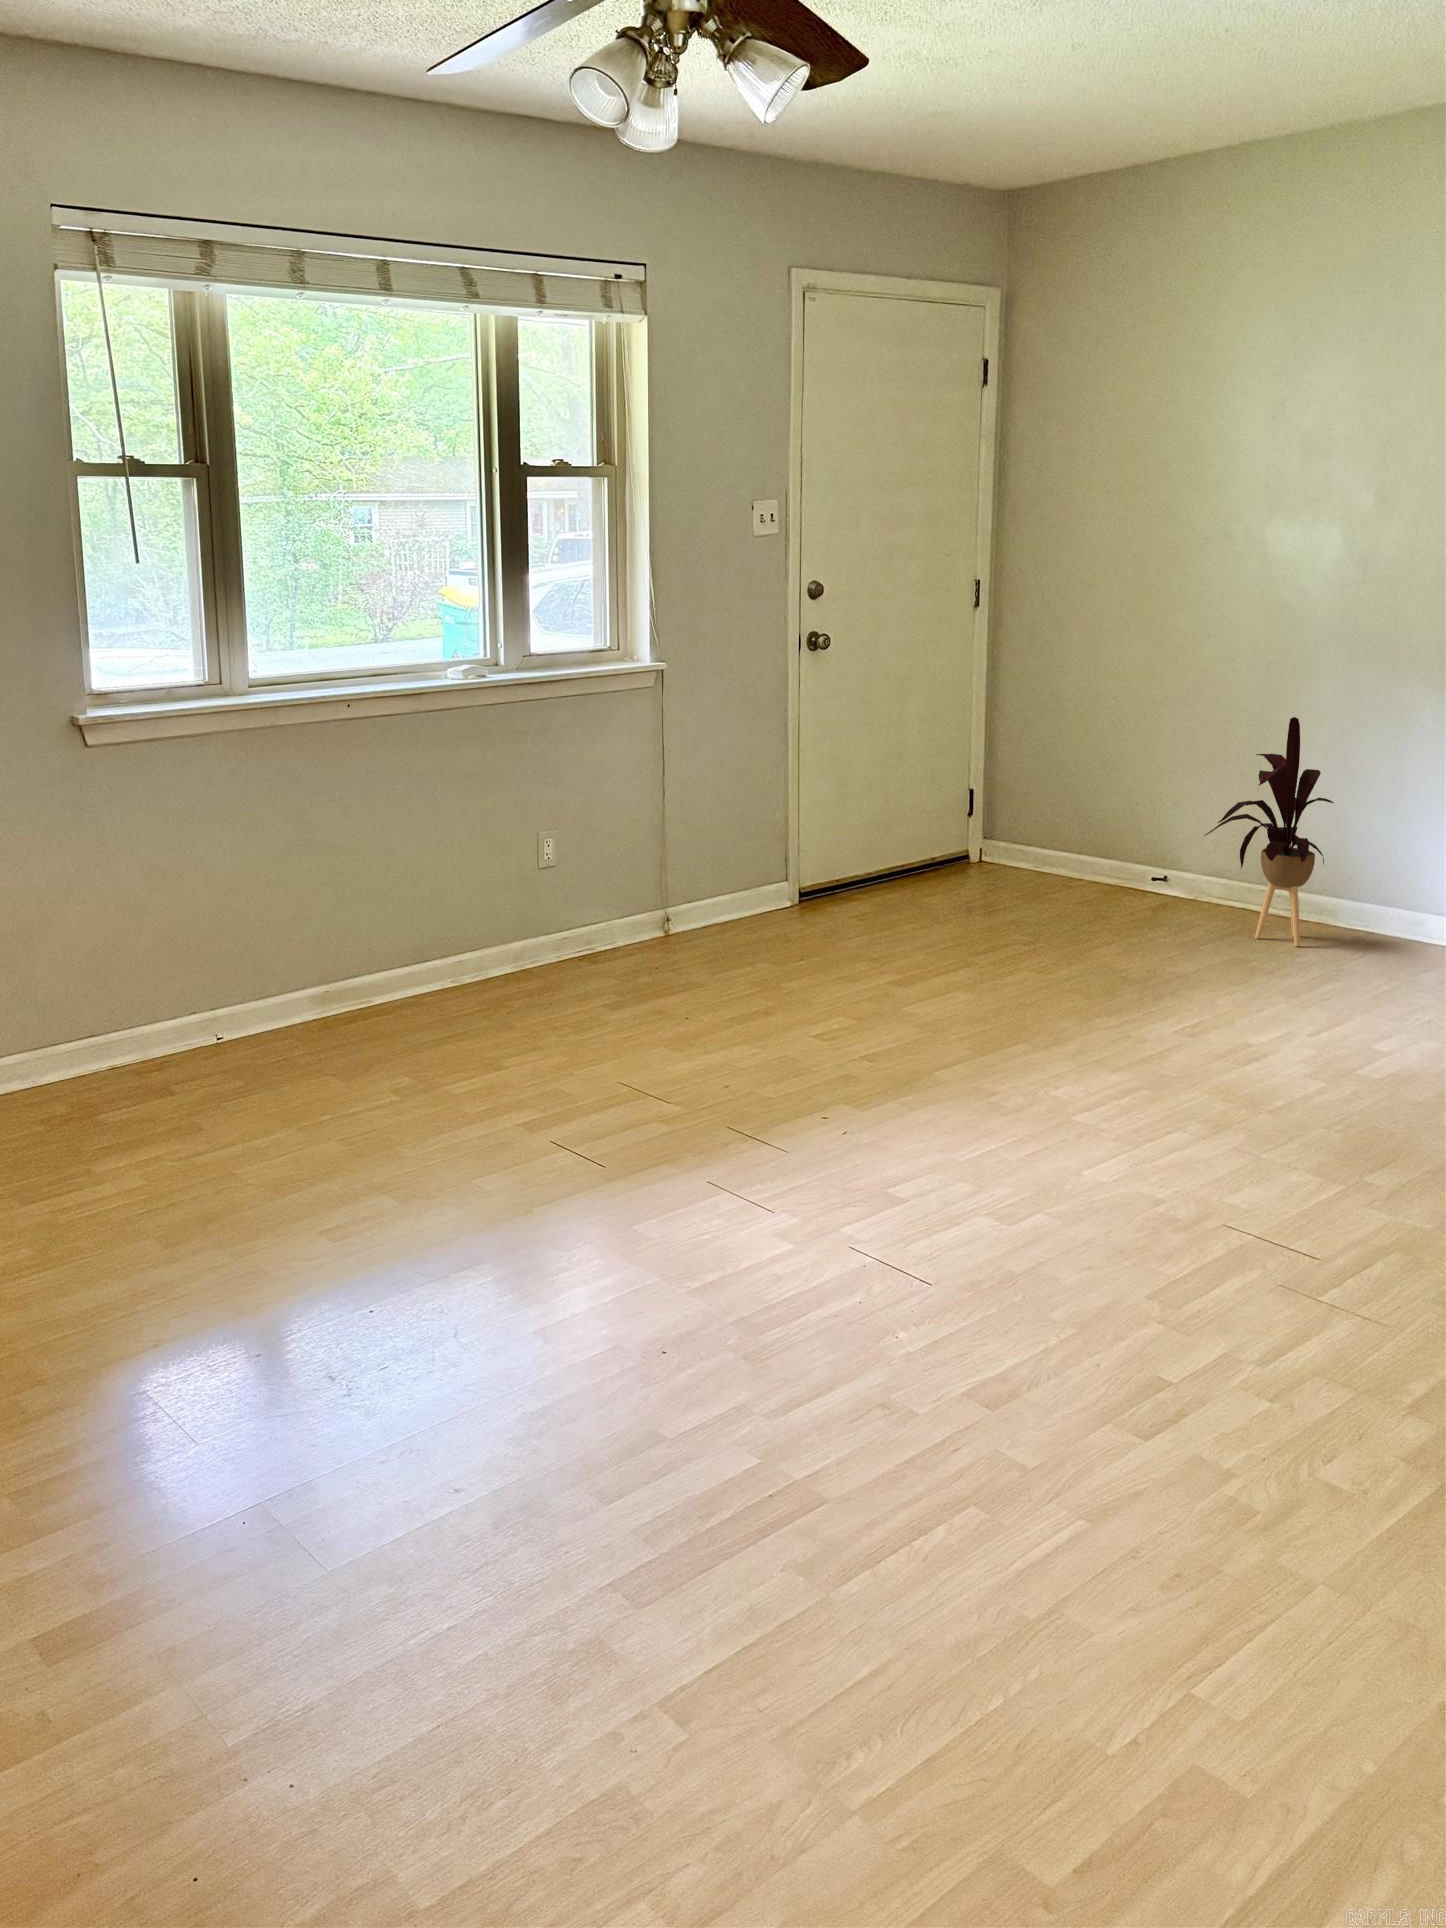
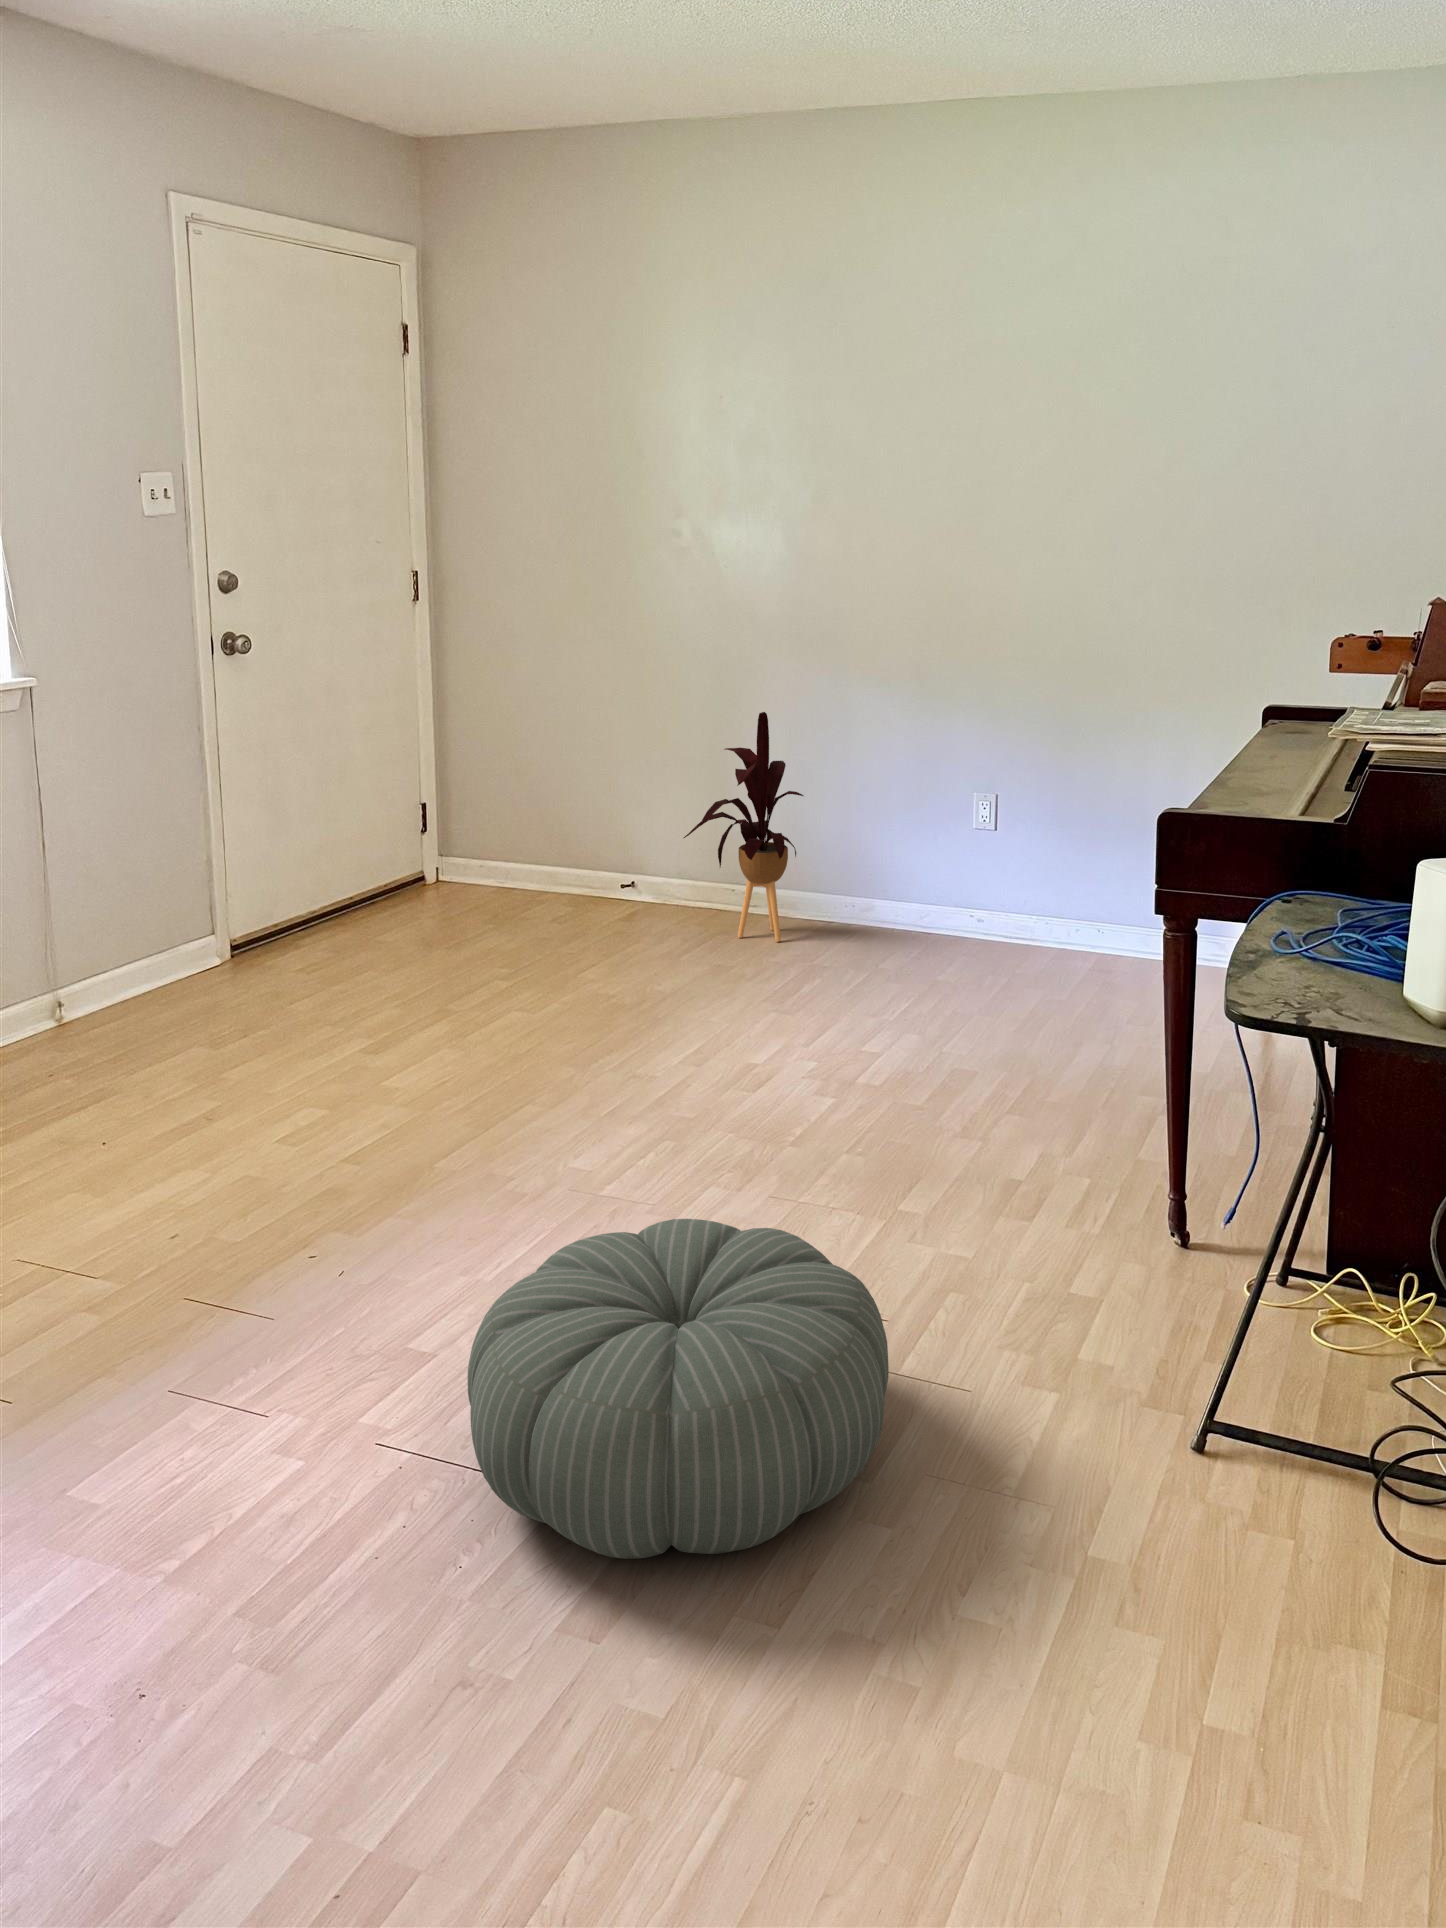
pouf: none [906,1110,1282,1368] -> present [468,1219,889,1559]

